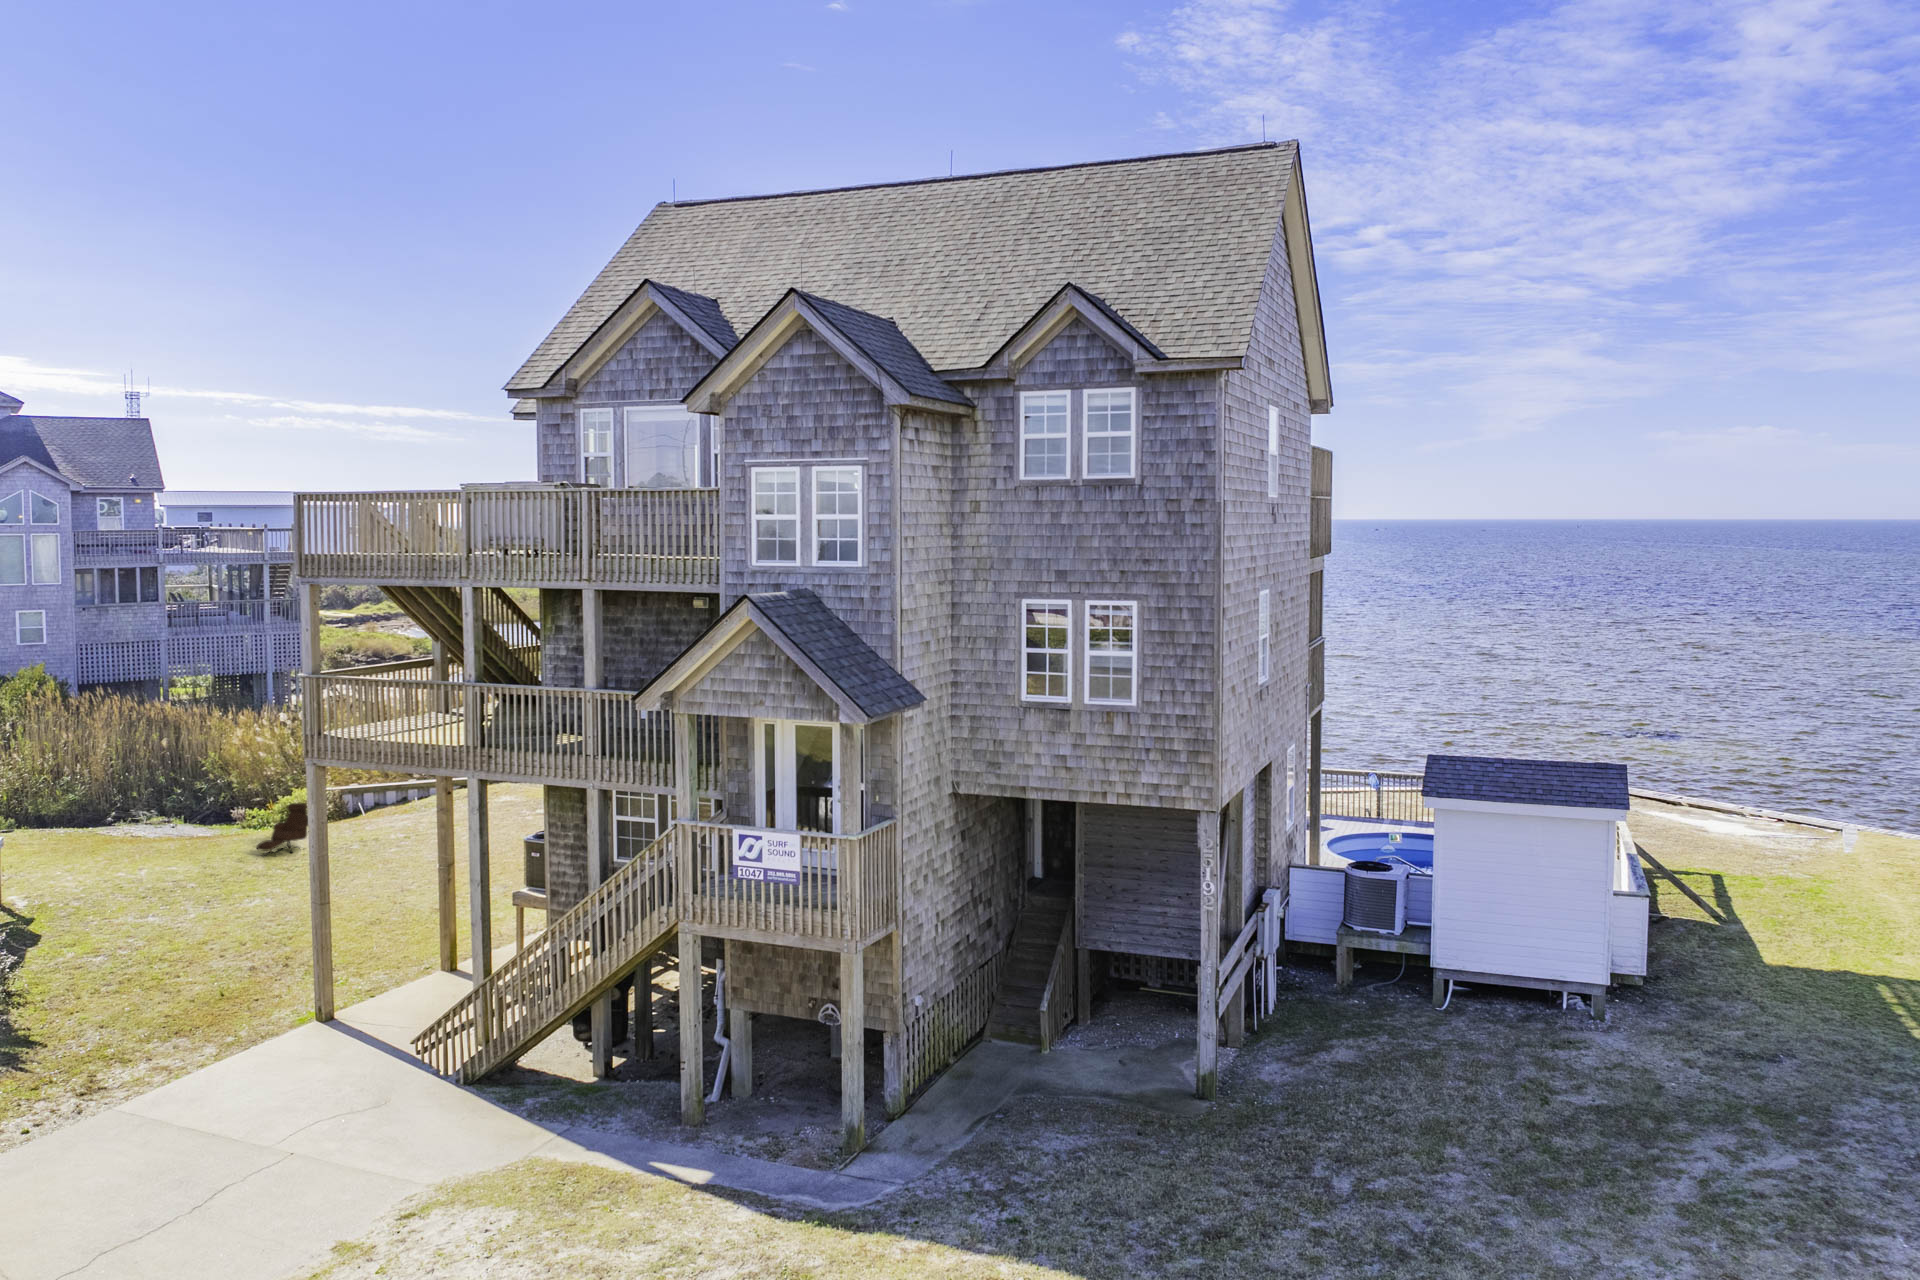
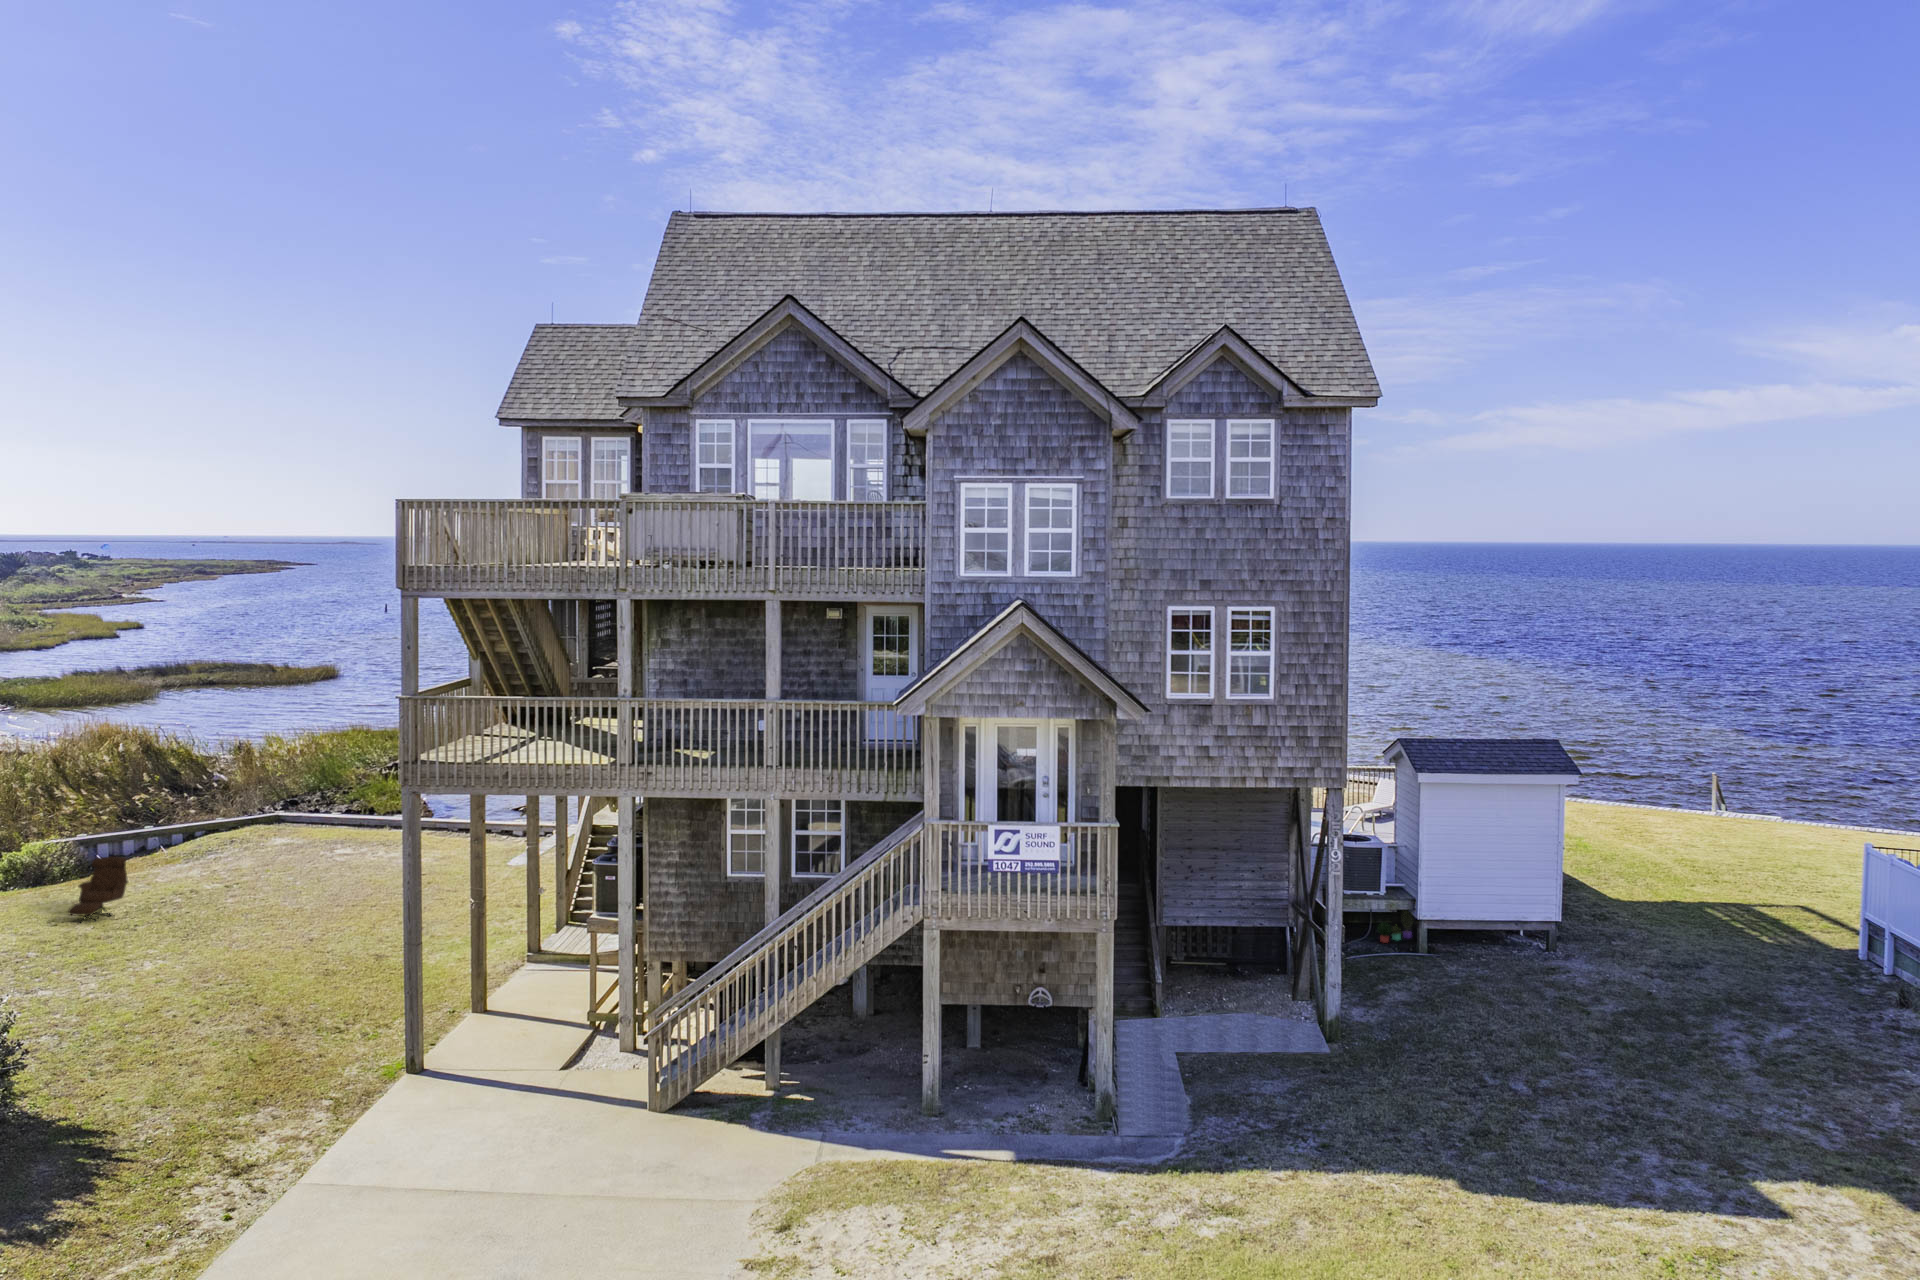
potted plant: none [1385,958,1440,1004] -> present [1378,909,1413,943]

